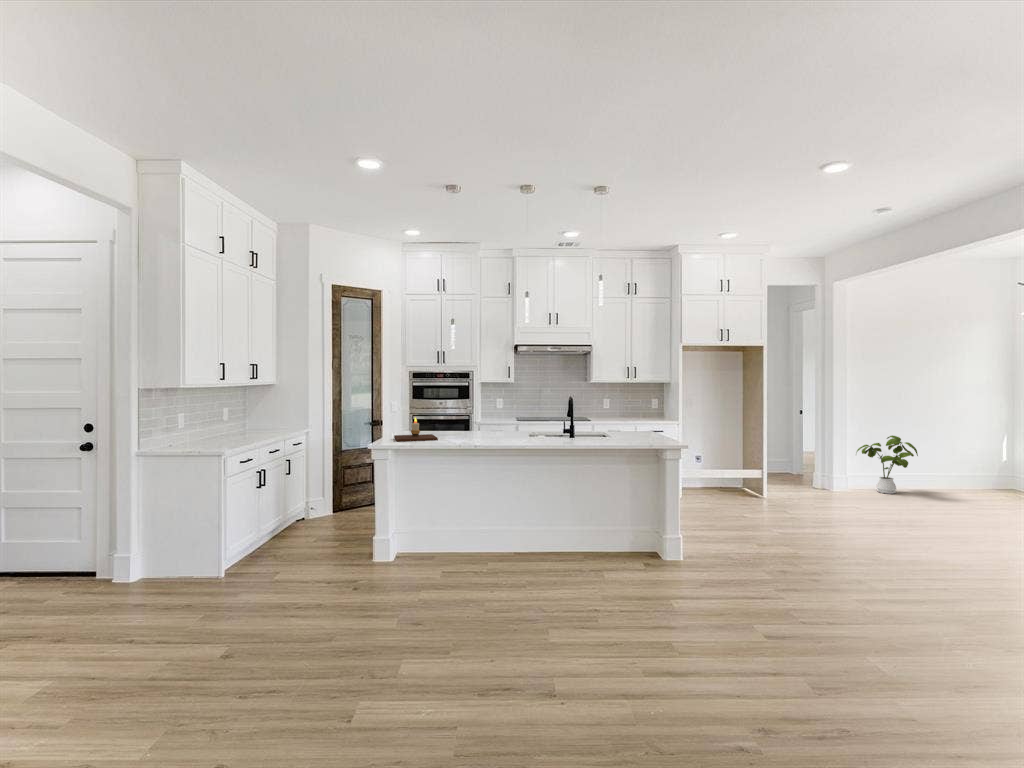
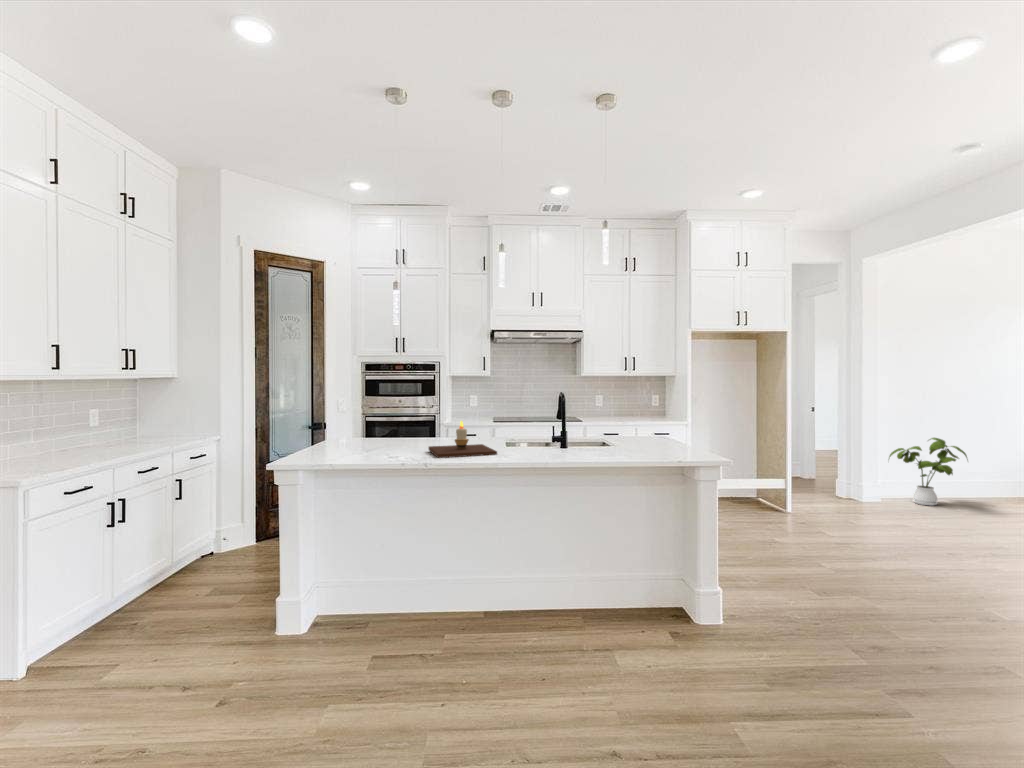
candle: present [394,418,438,442] -> present [429,421,497,458]

